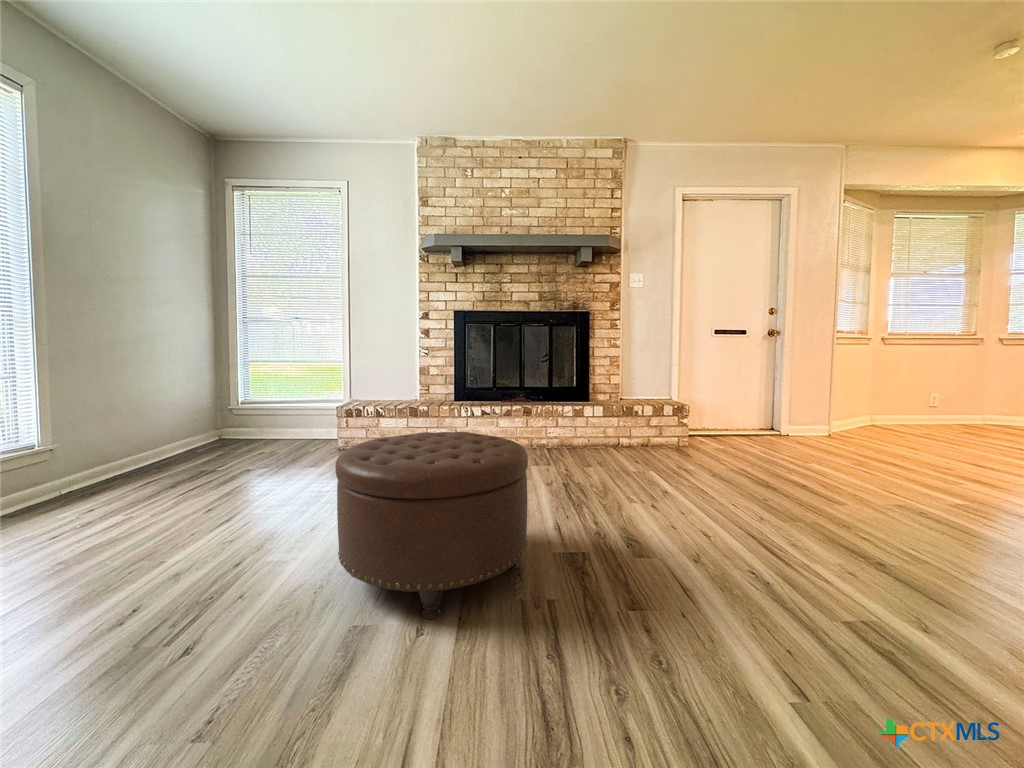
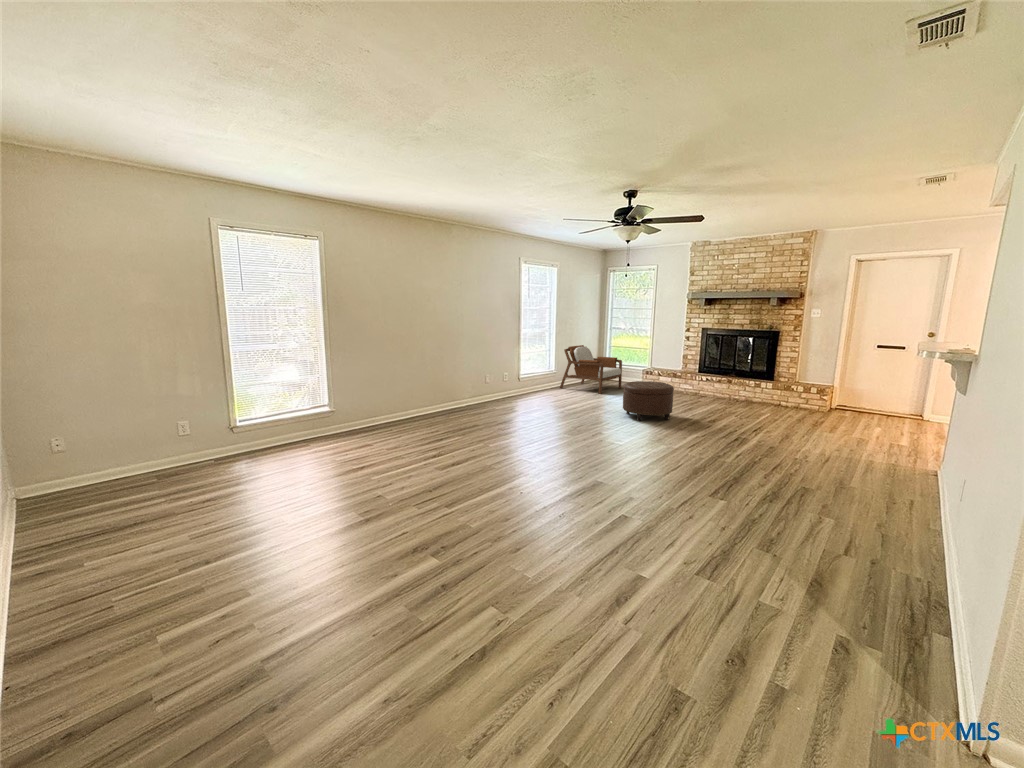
armchair: none [75,353,289,489] -> present [560,345,622,394]

